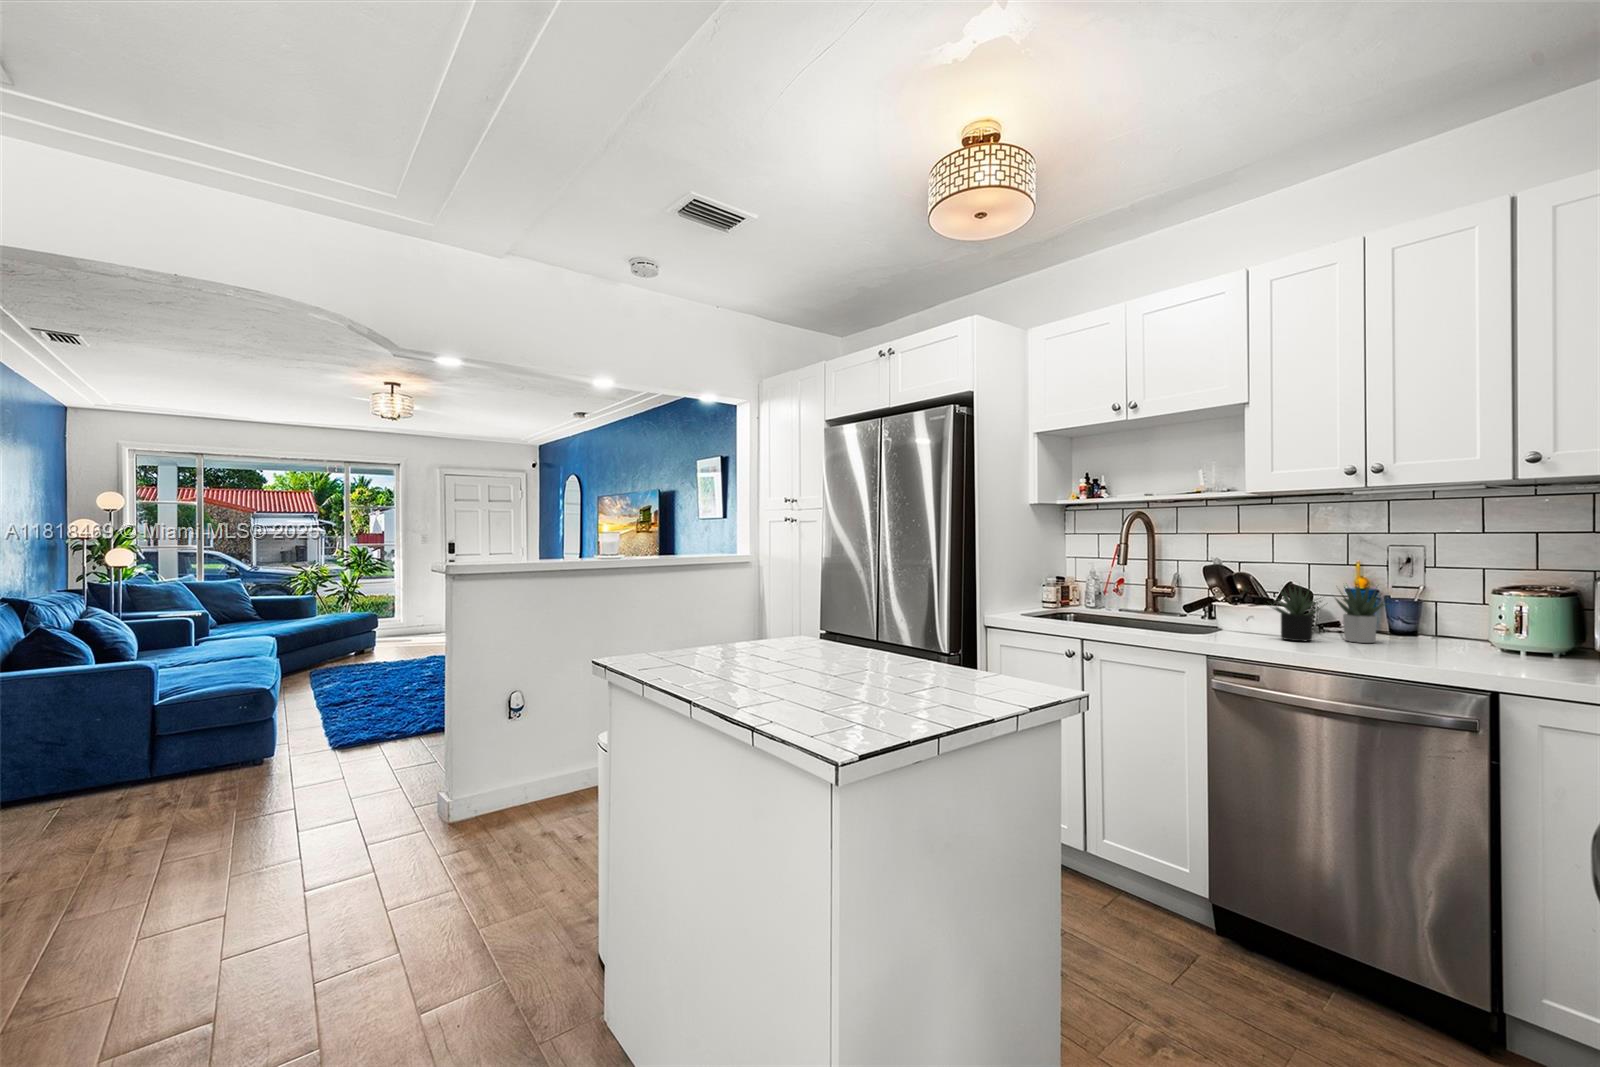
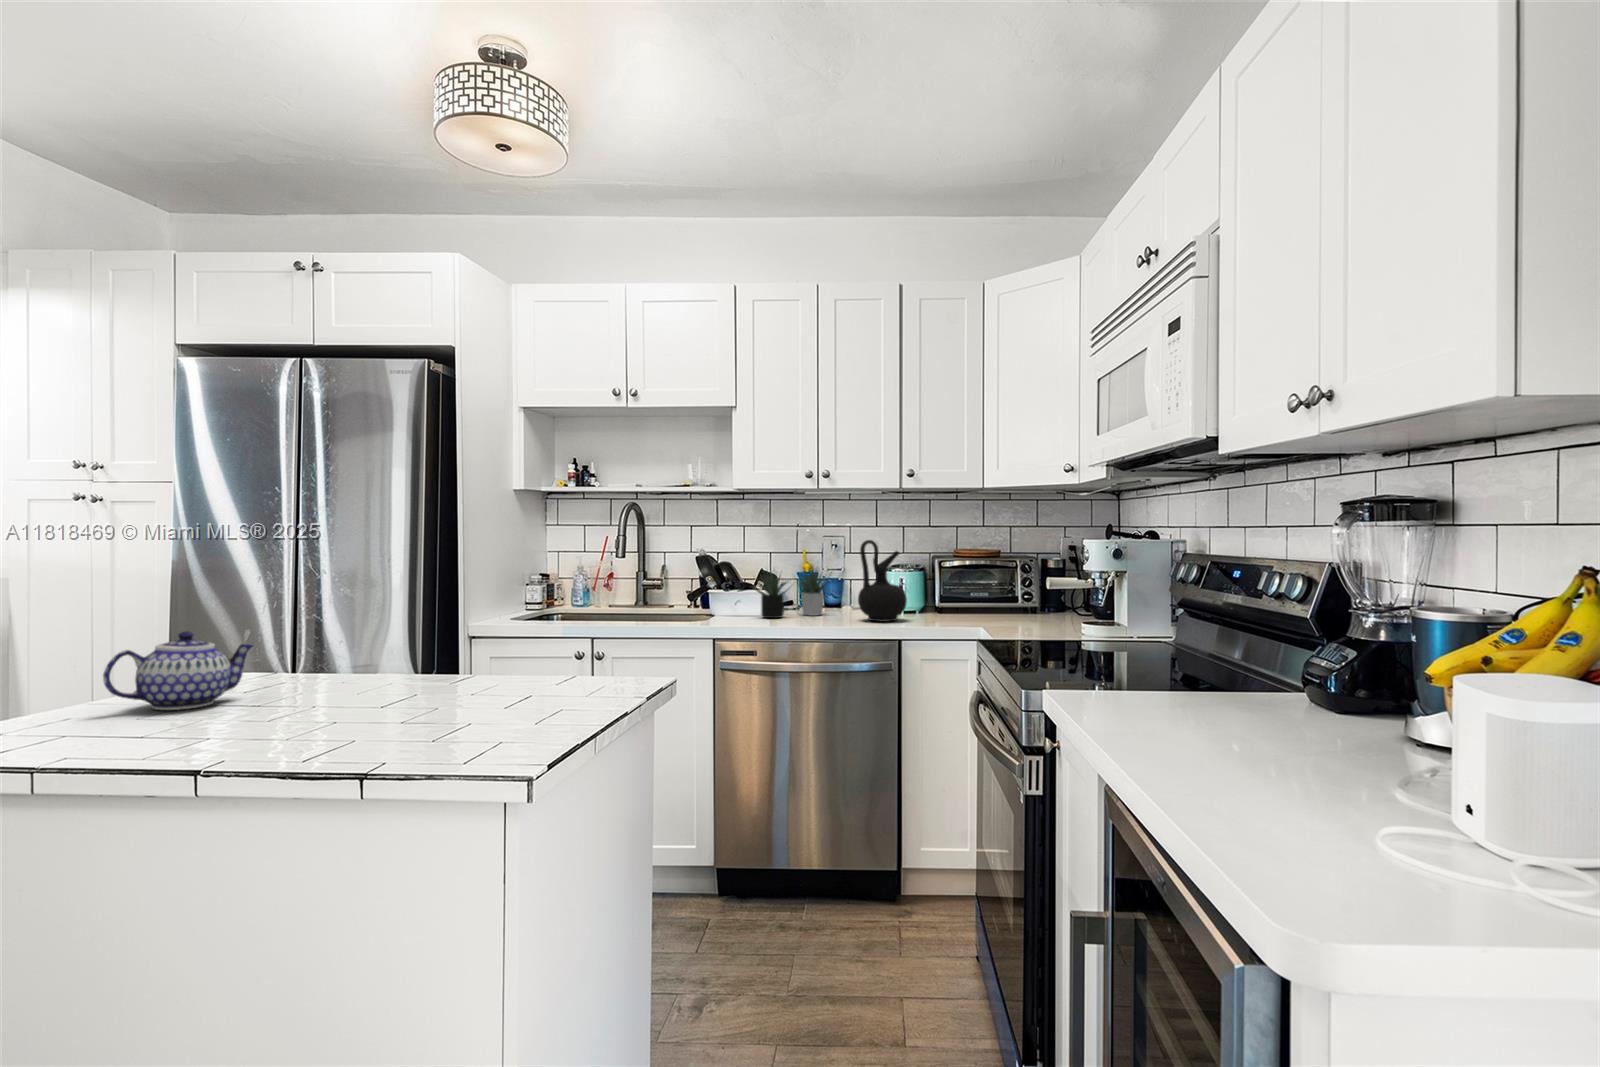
ceramic jug: none [1424,554,1513,663] -> present [858,540,907,622]
teapot: none [685,618,766,669] -> present [103,631,254,710]

